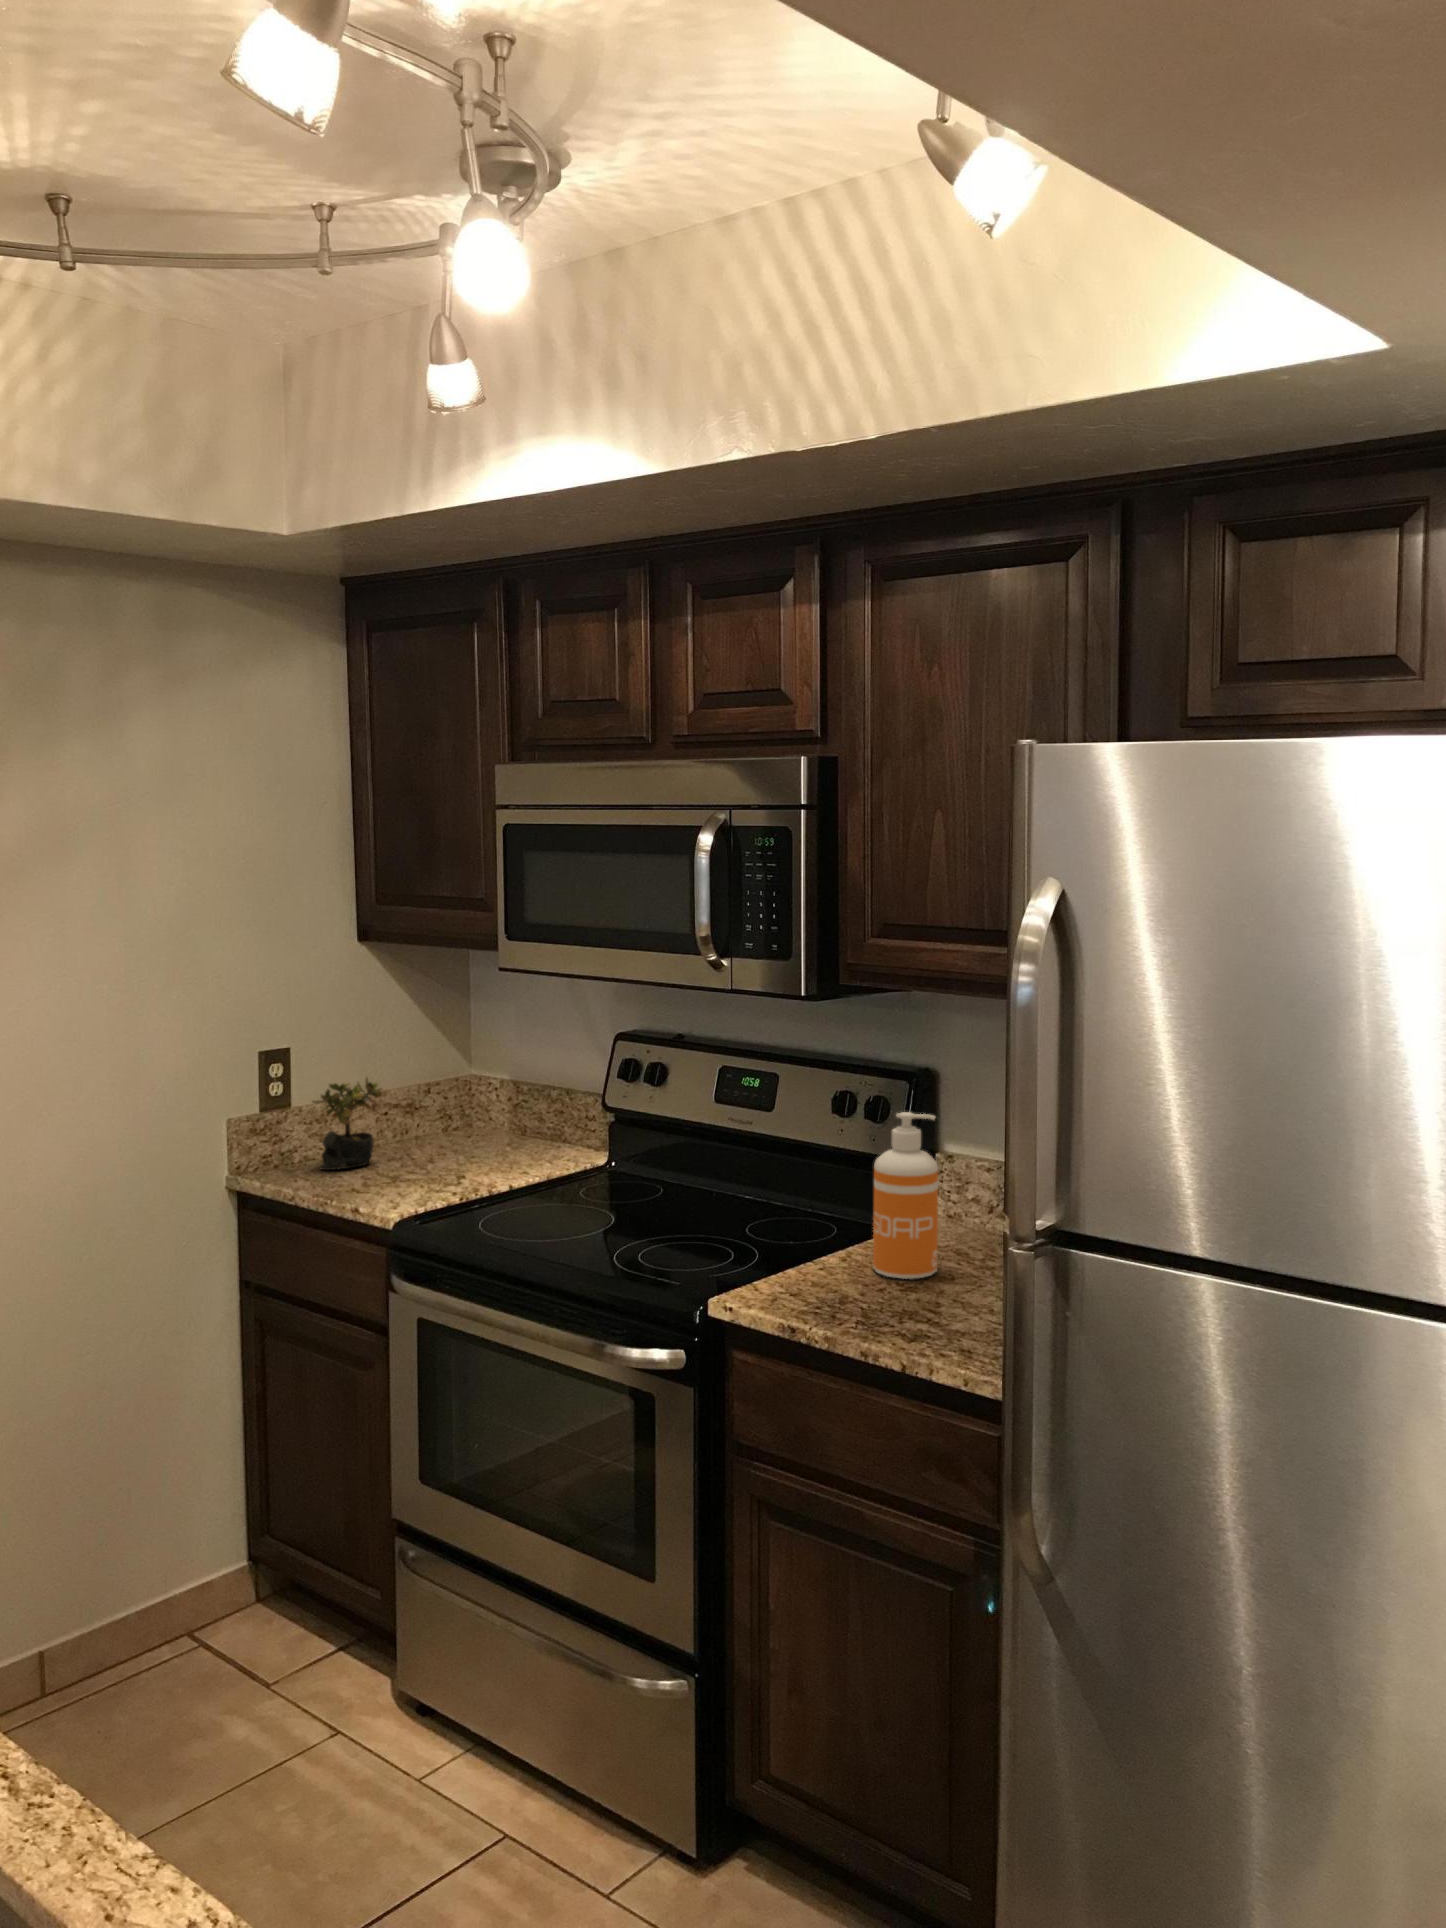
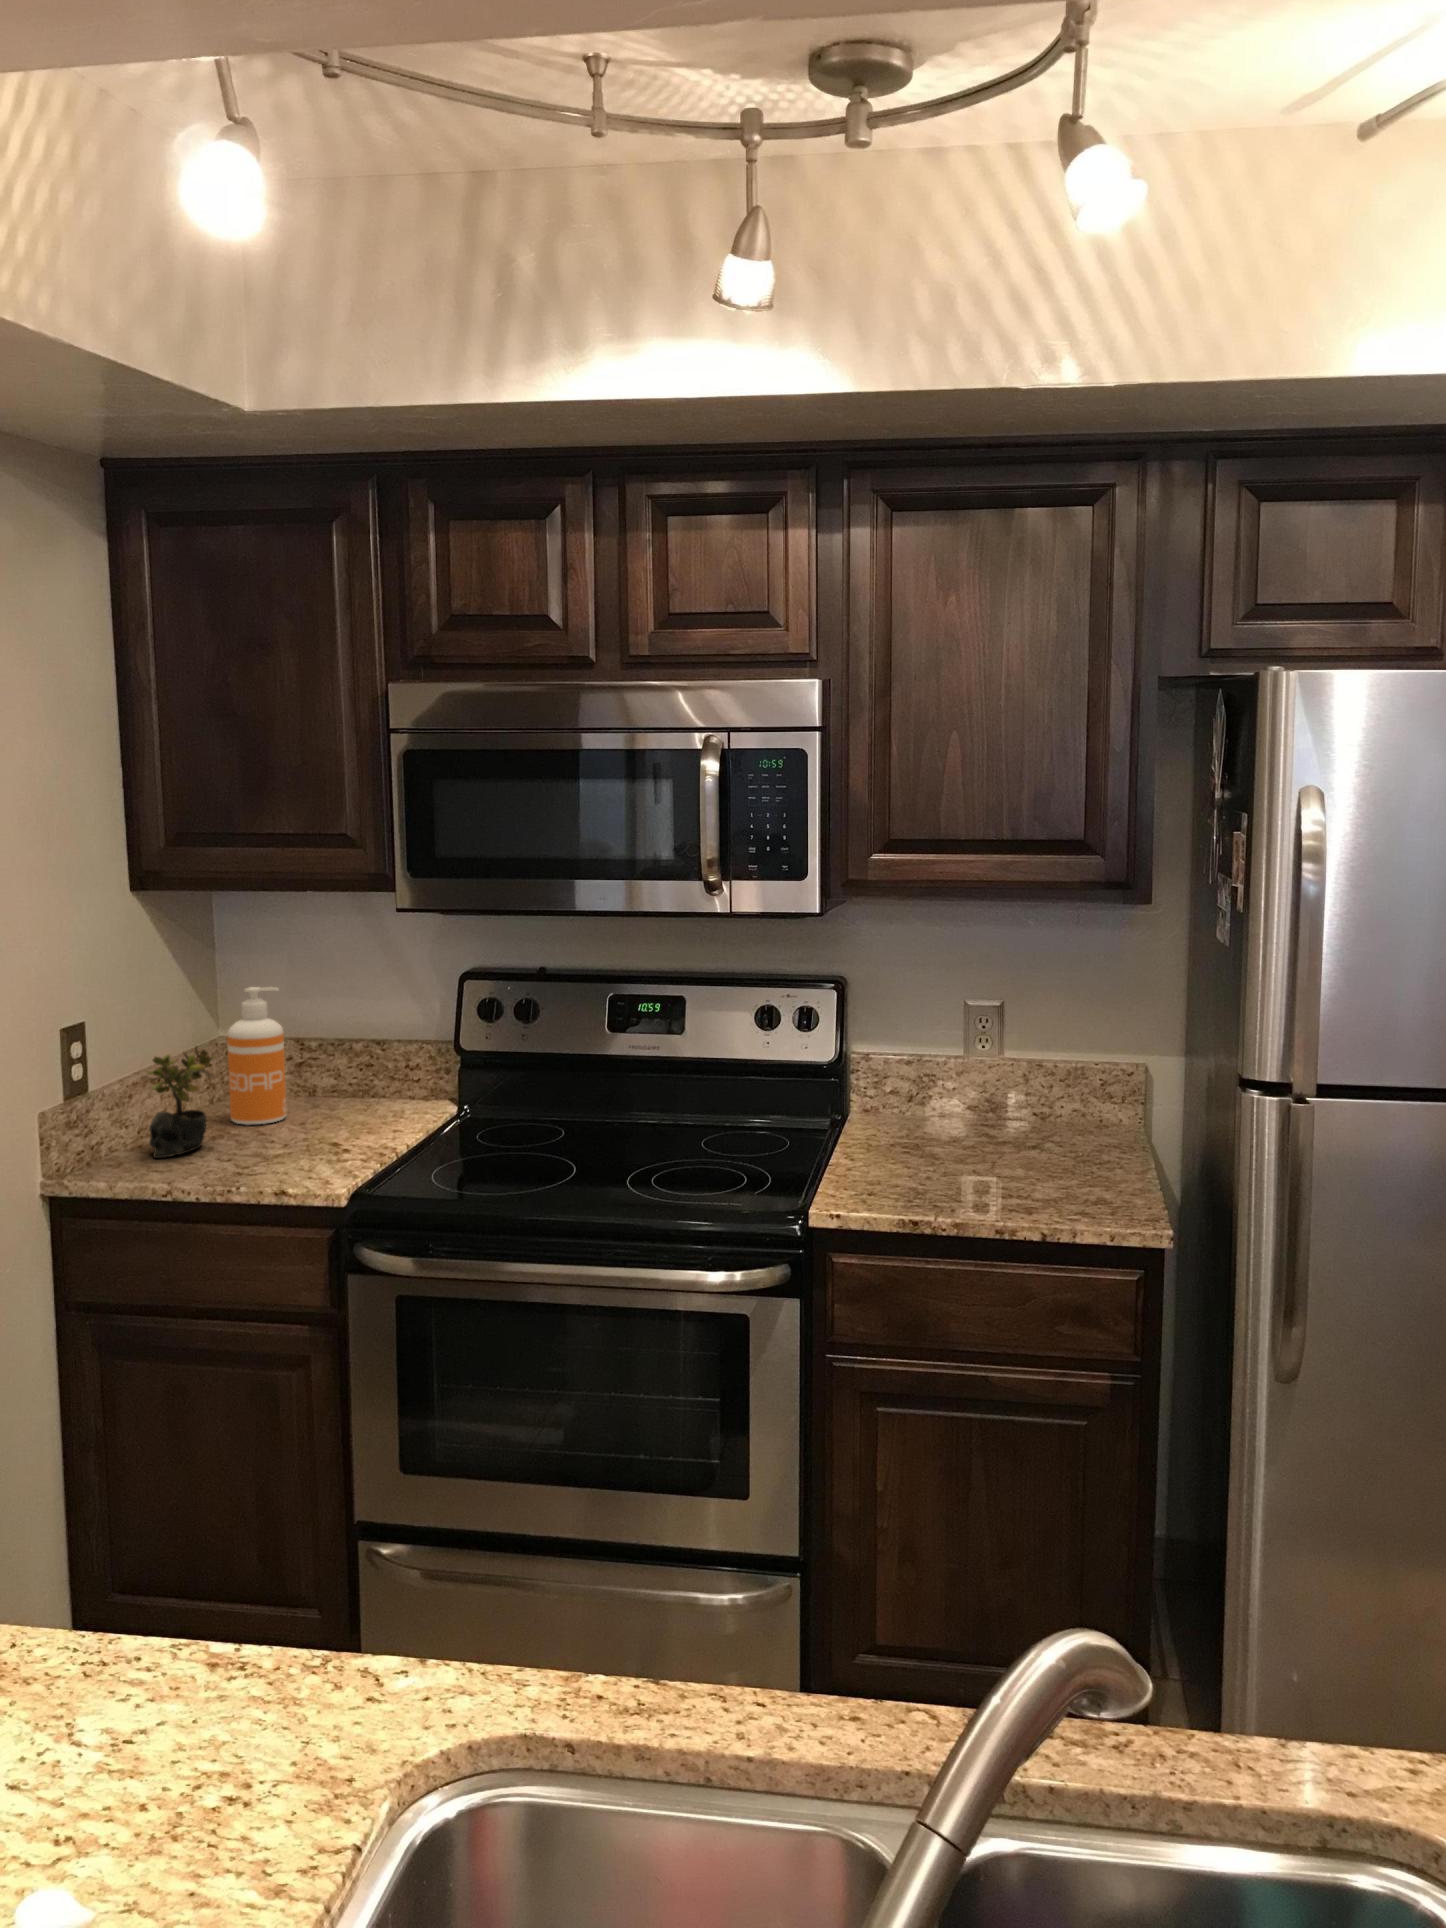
soap dispenser: present [873,1112,938,1279] -> present [227,987,287,1125]

